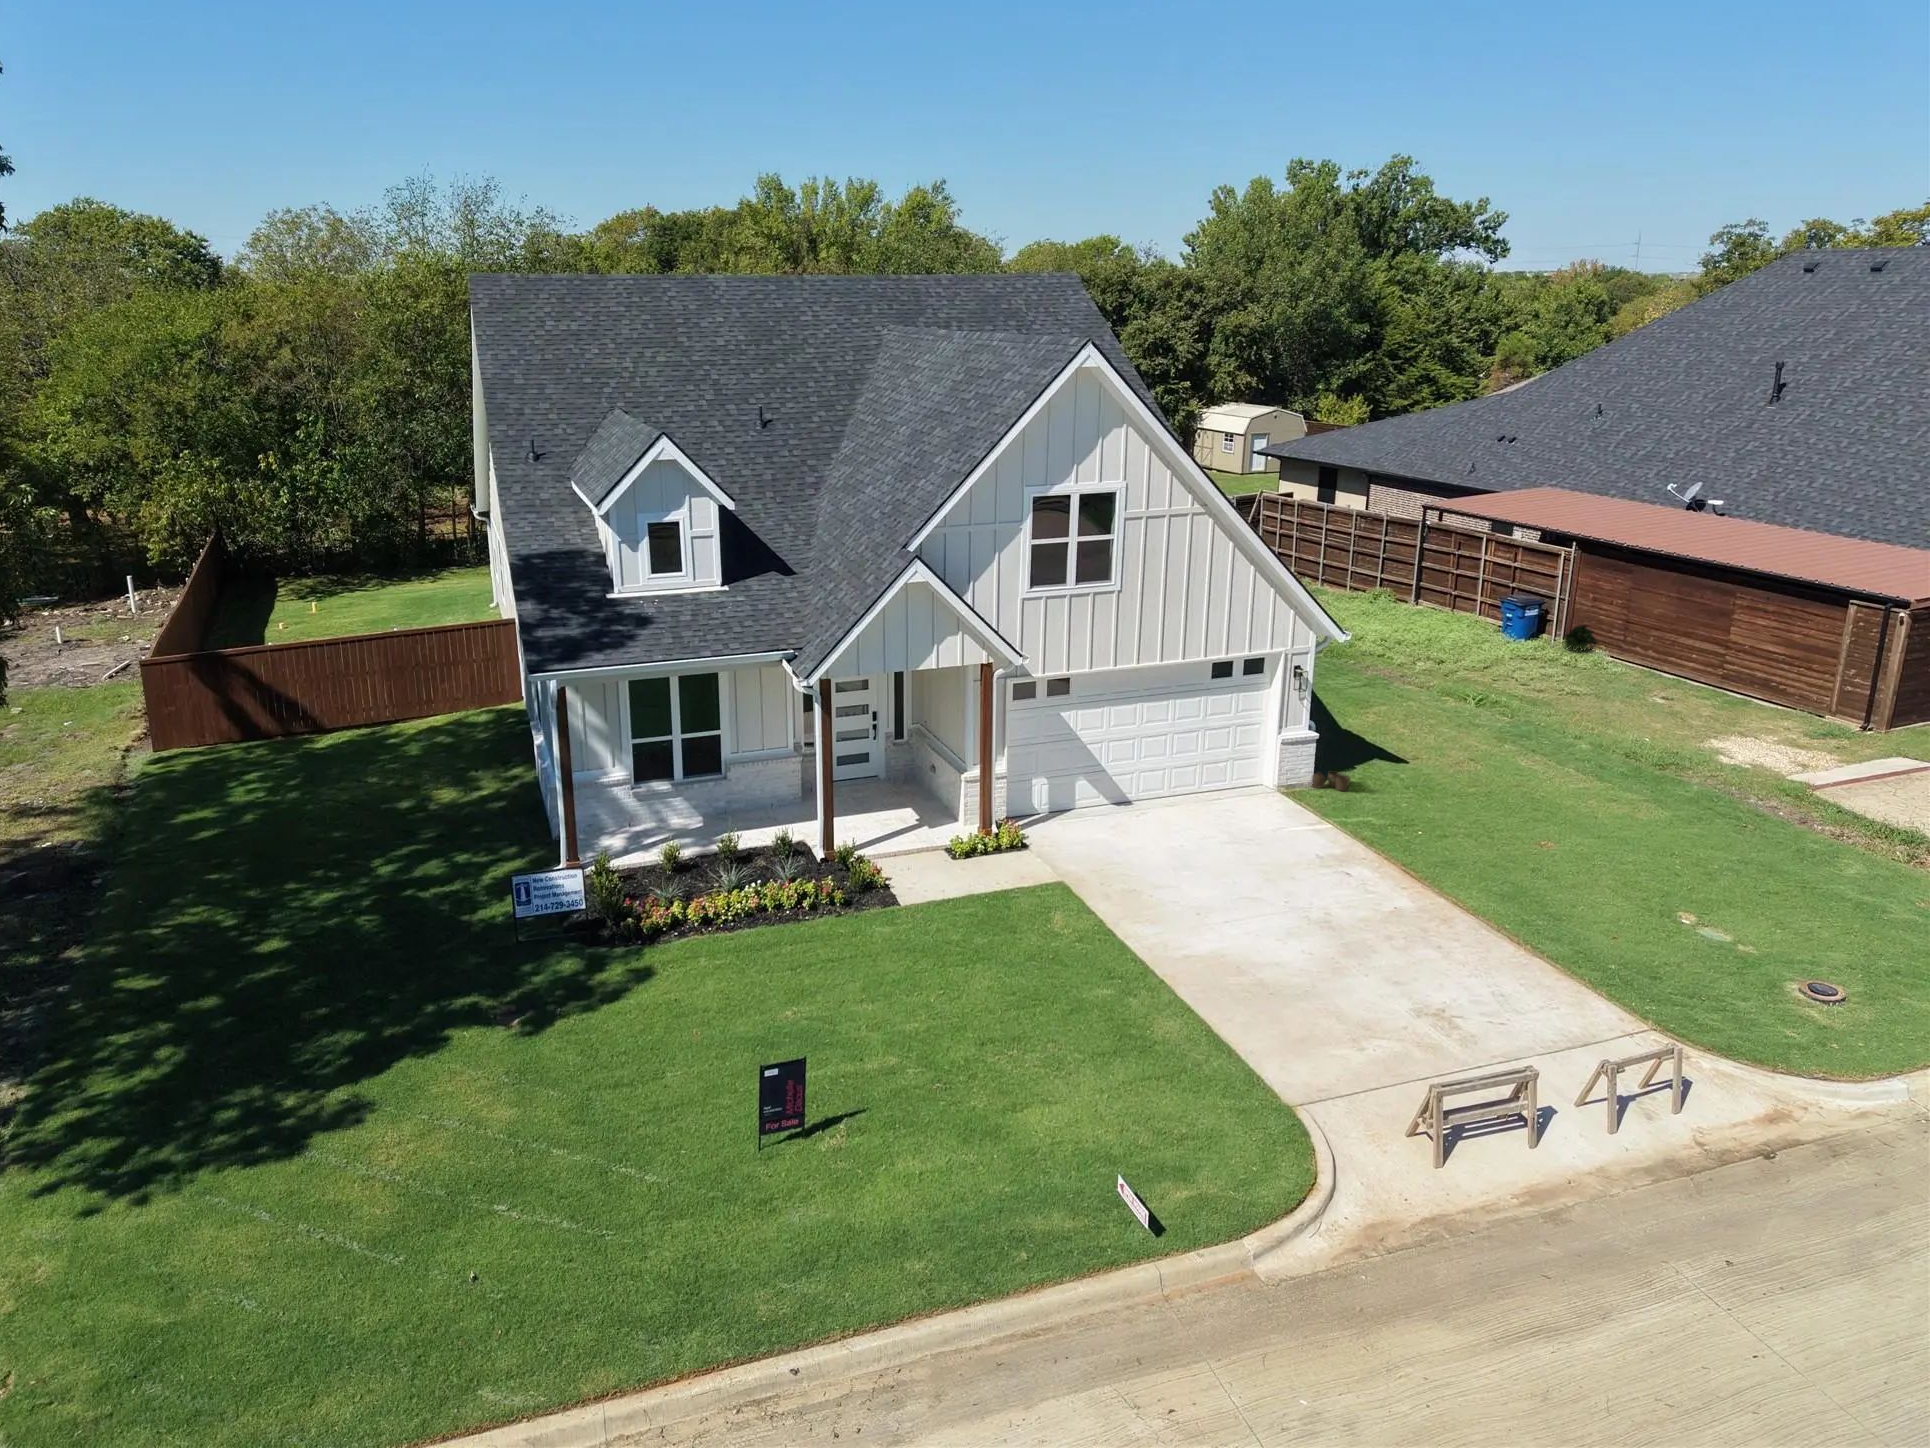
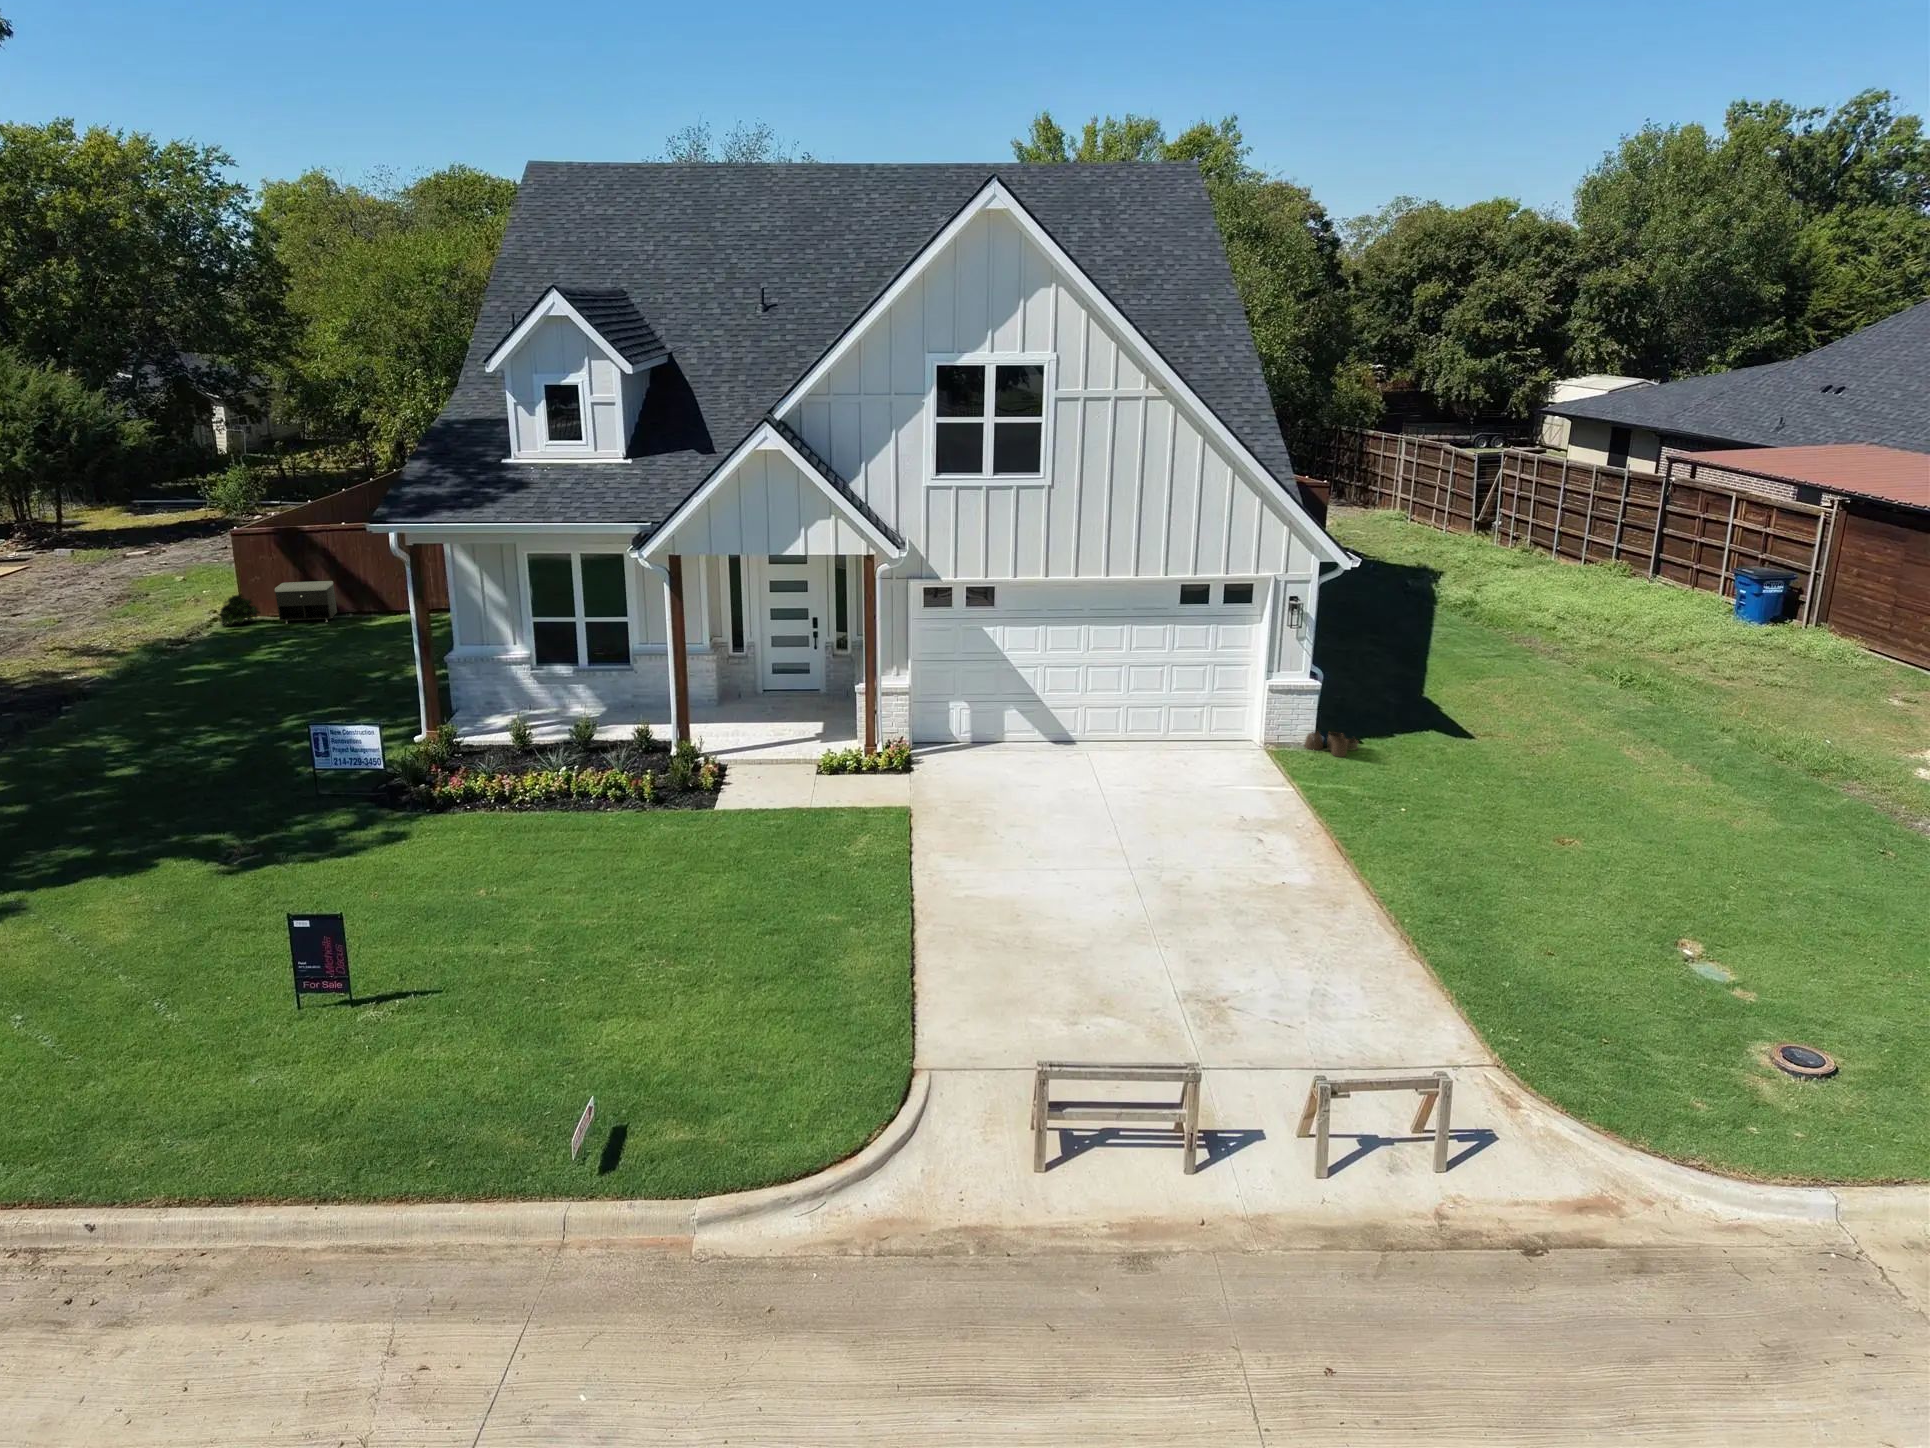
potted plant: present [1564,625,1598,651] -> present [220,594,260,626]
storage bench: none [165,736,234,791] -> present [275,581,337,624]

